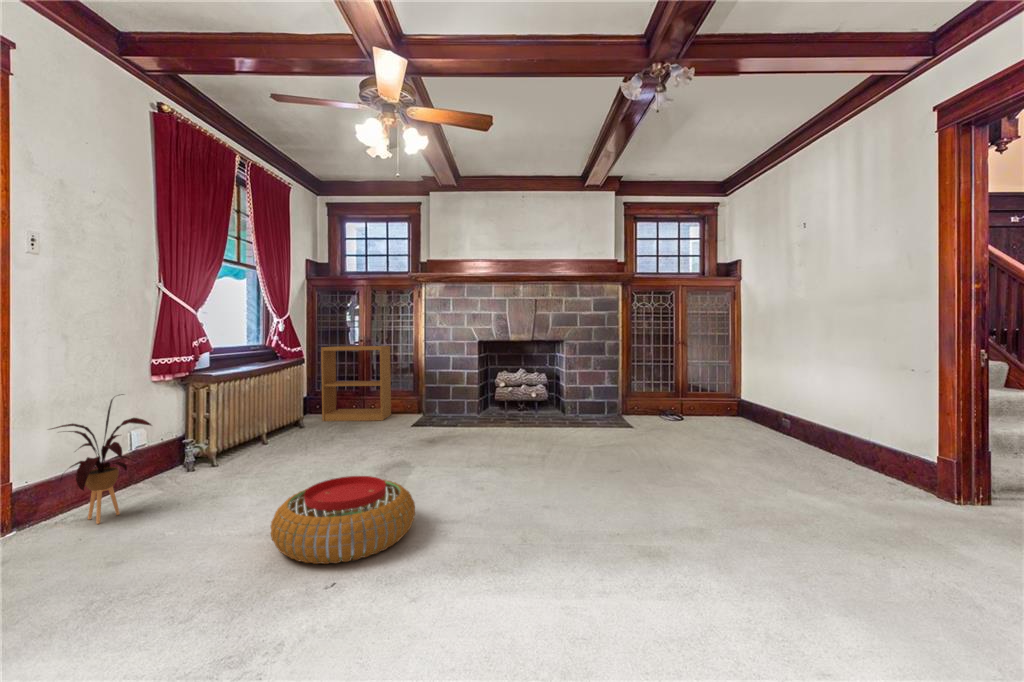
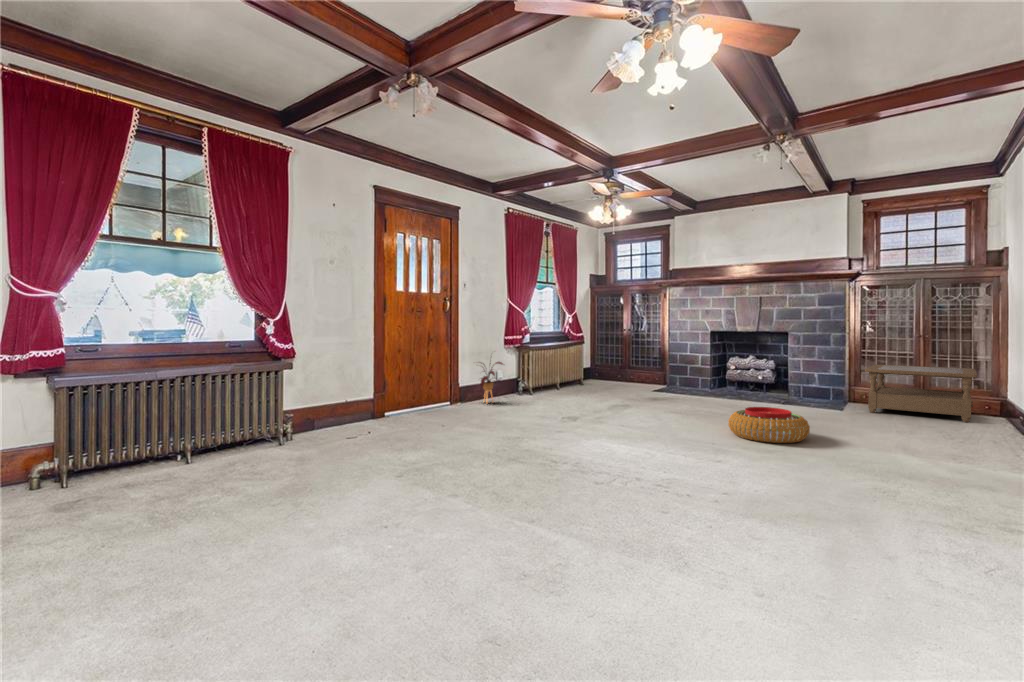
bookshelf: present [321,346,391,421] -> none [595,333,643,387]
coffee table: none [642,372,755,427] -> present [865,365,977,422]
pouf: present [271,476,415,564] -> present [728,407,810,443]

